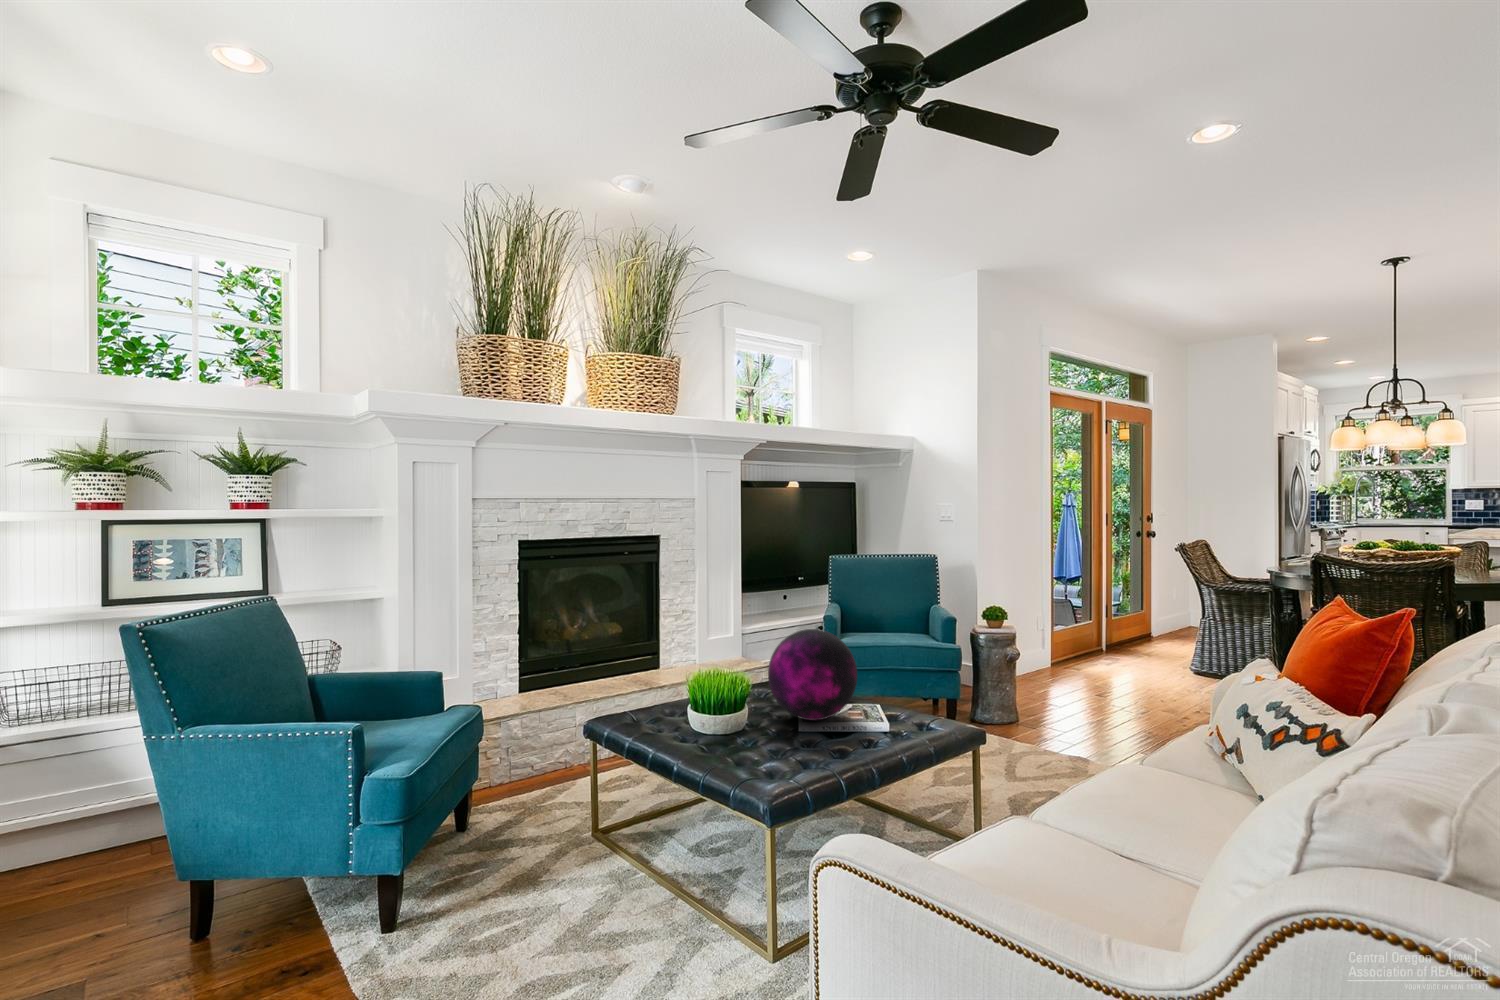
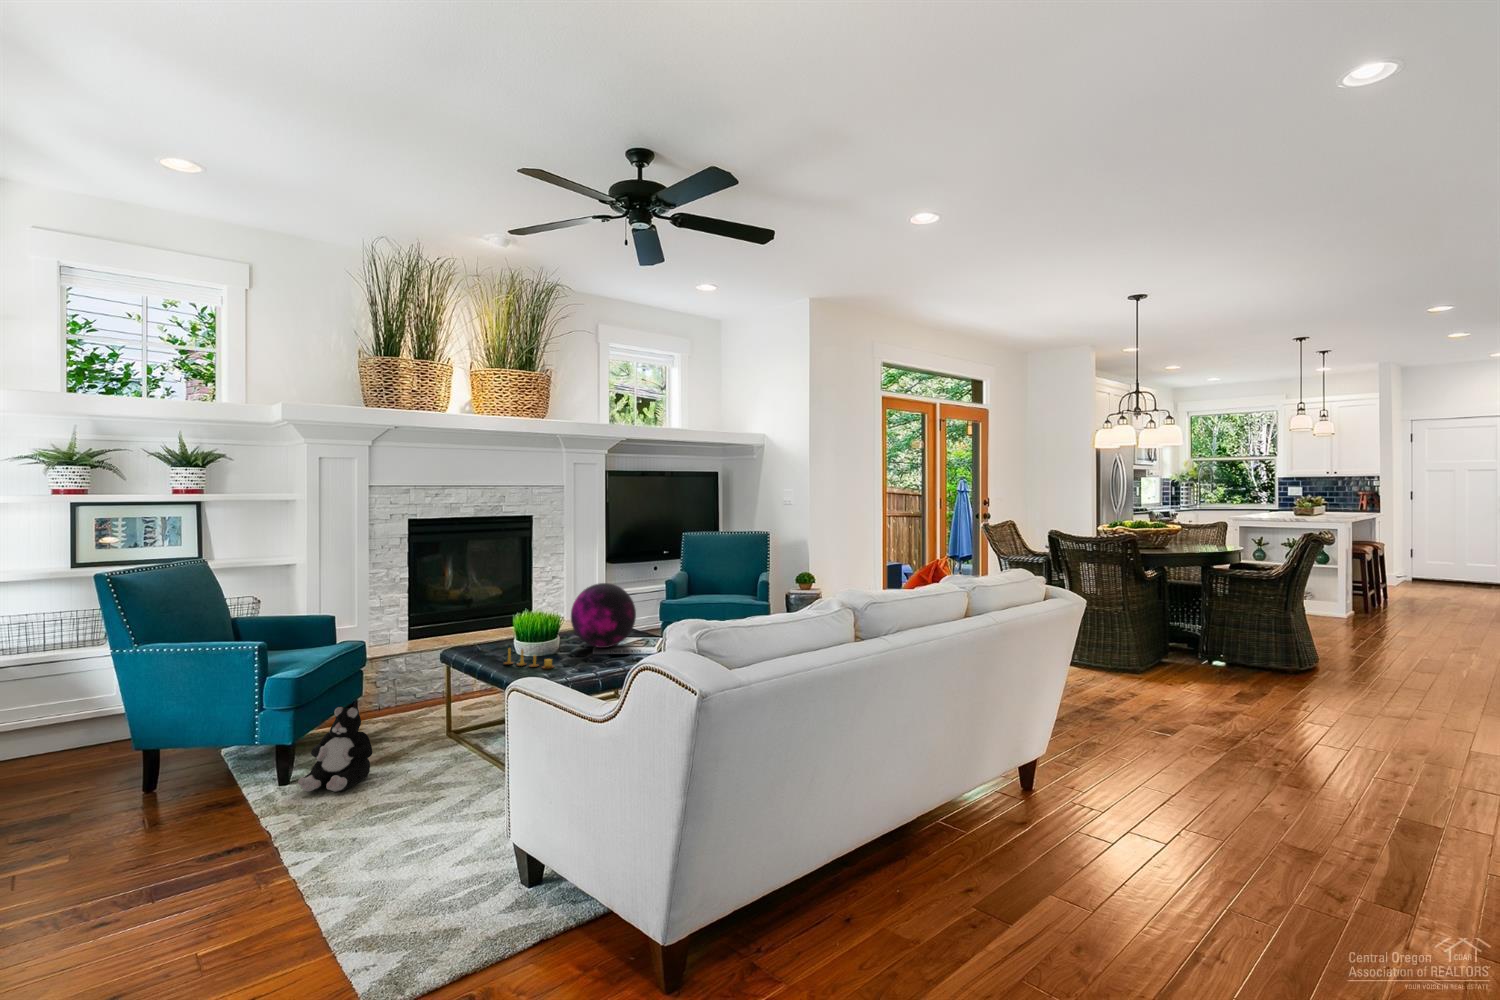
candle: none [690,723,769,758] -> present [505,648,554,669]
plush toy: none [413,813,514,950] -> present [298,706,372,792]

